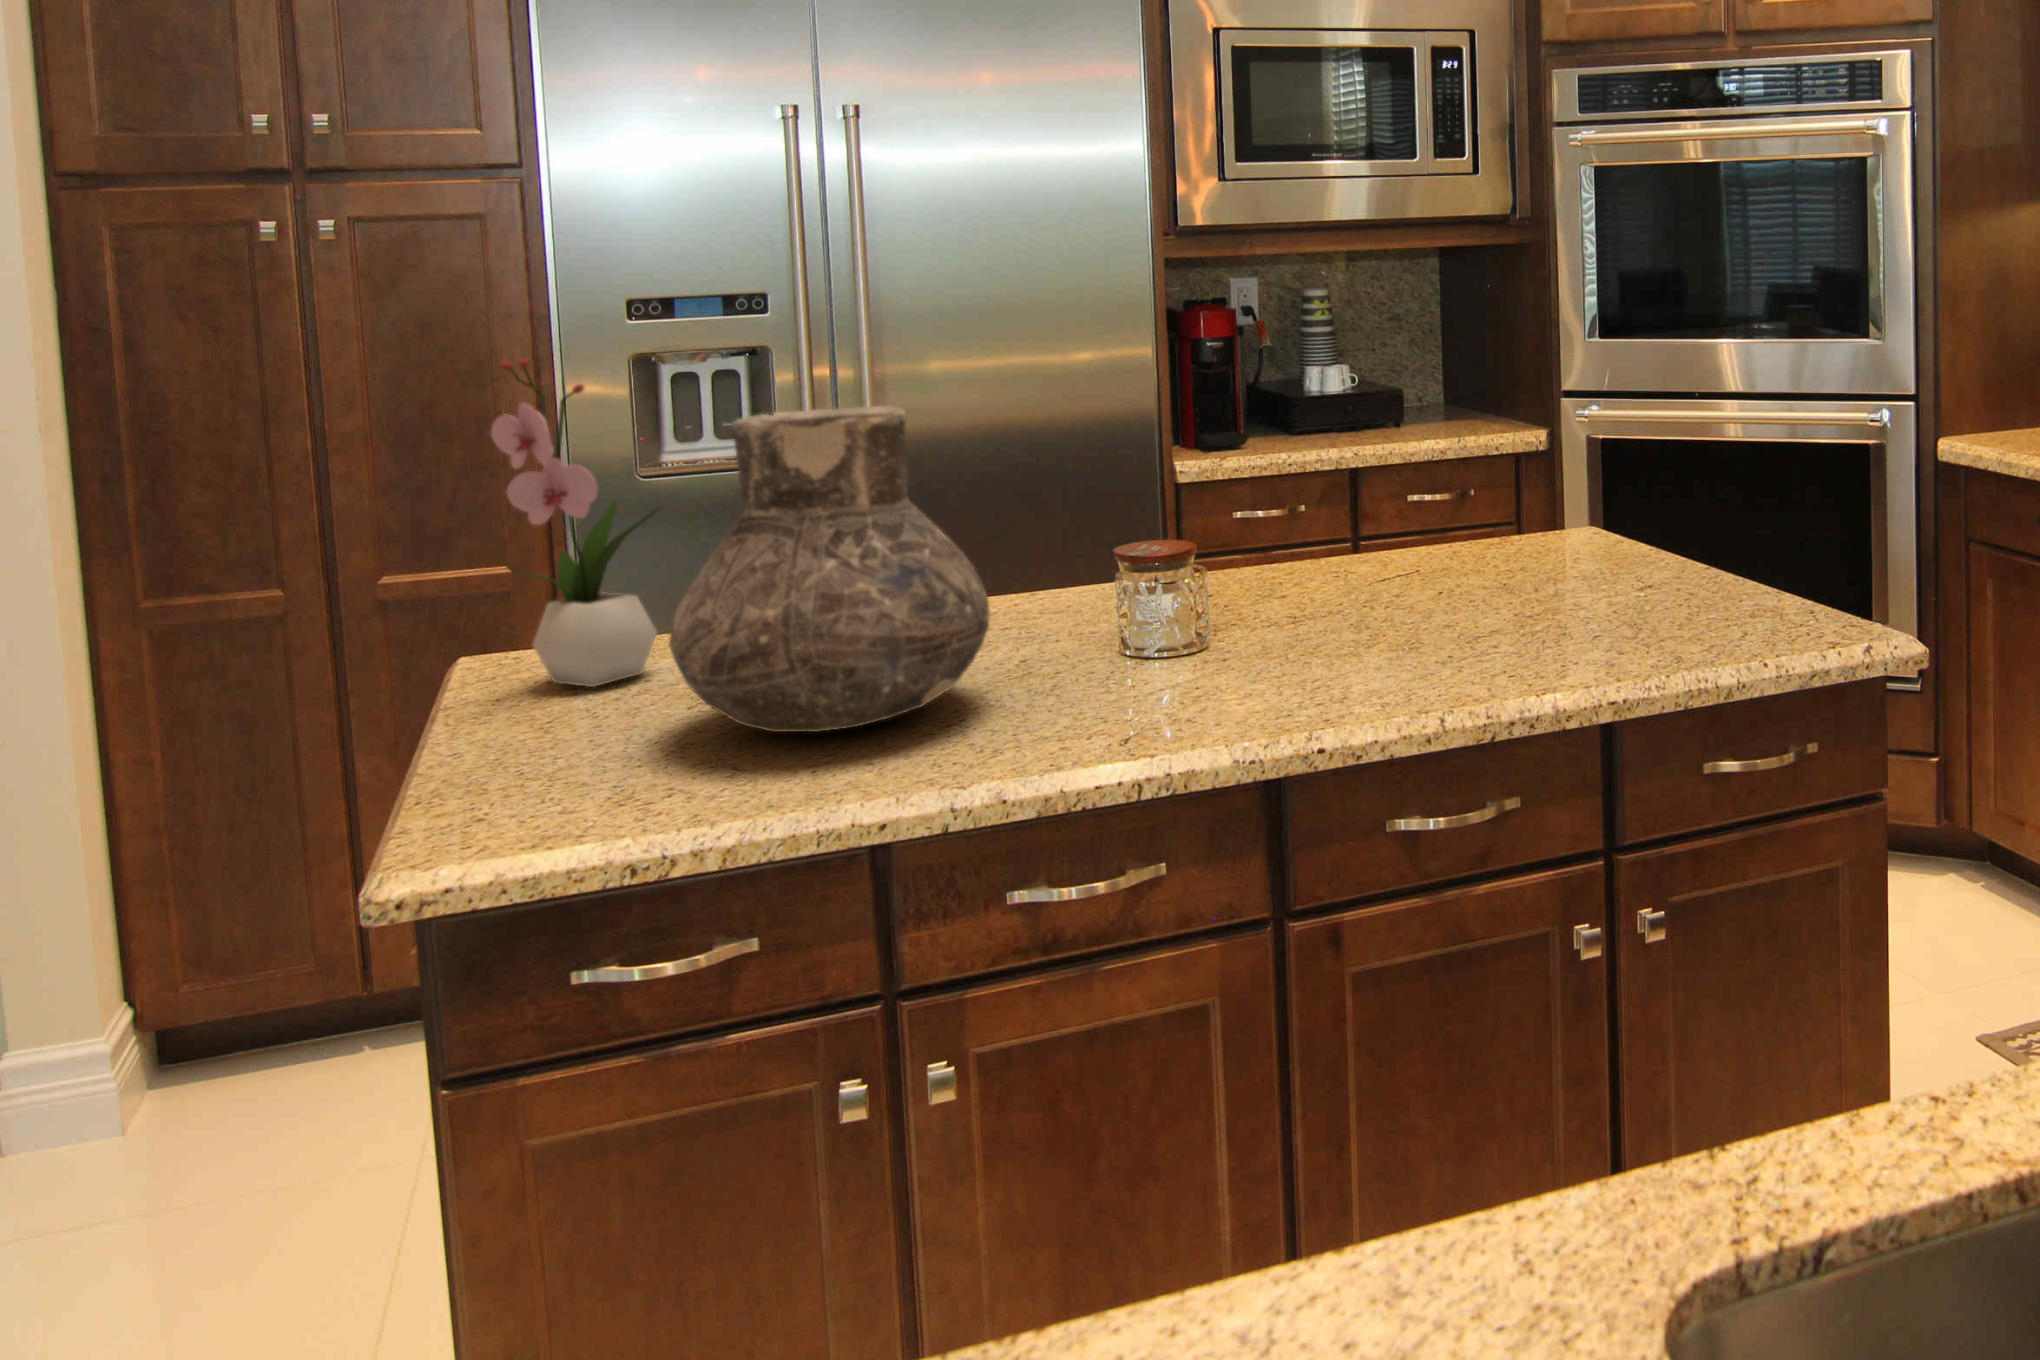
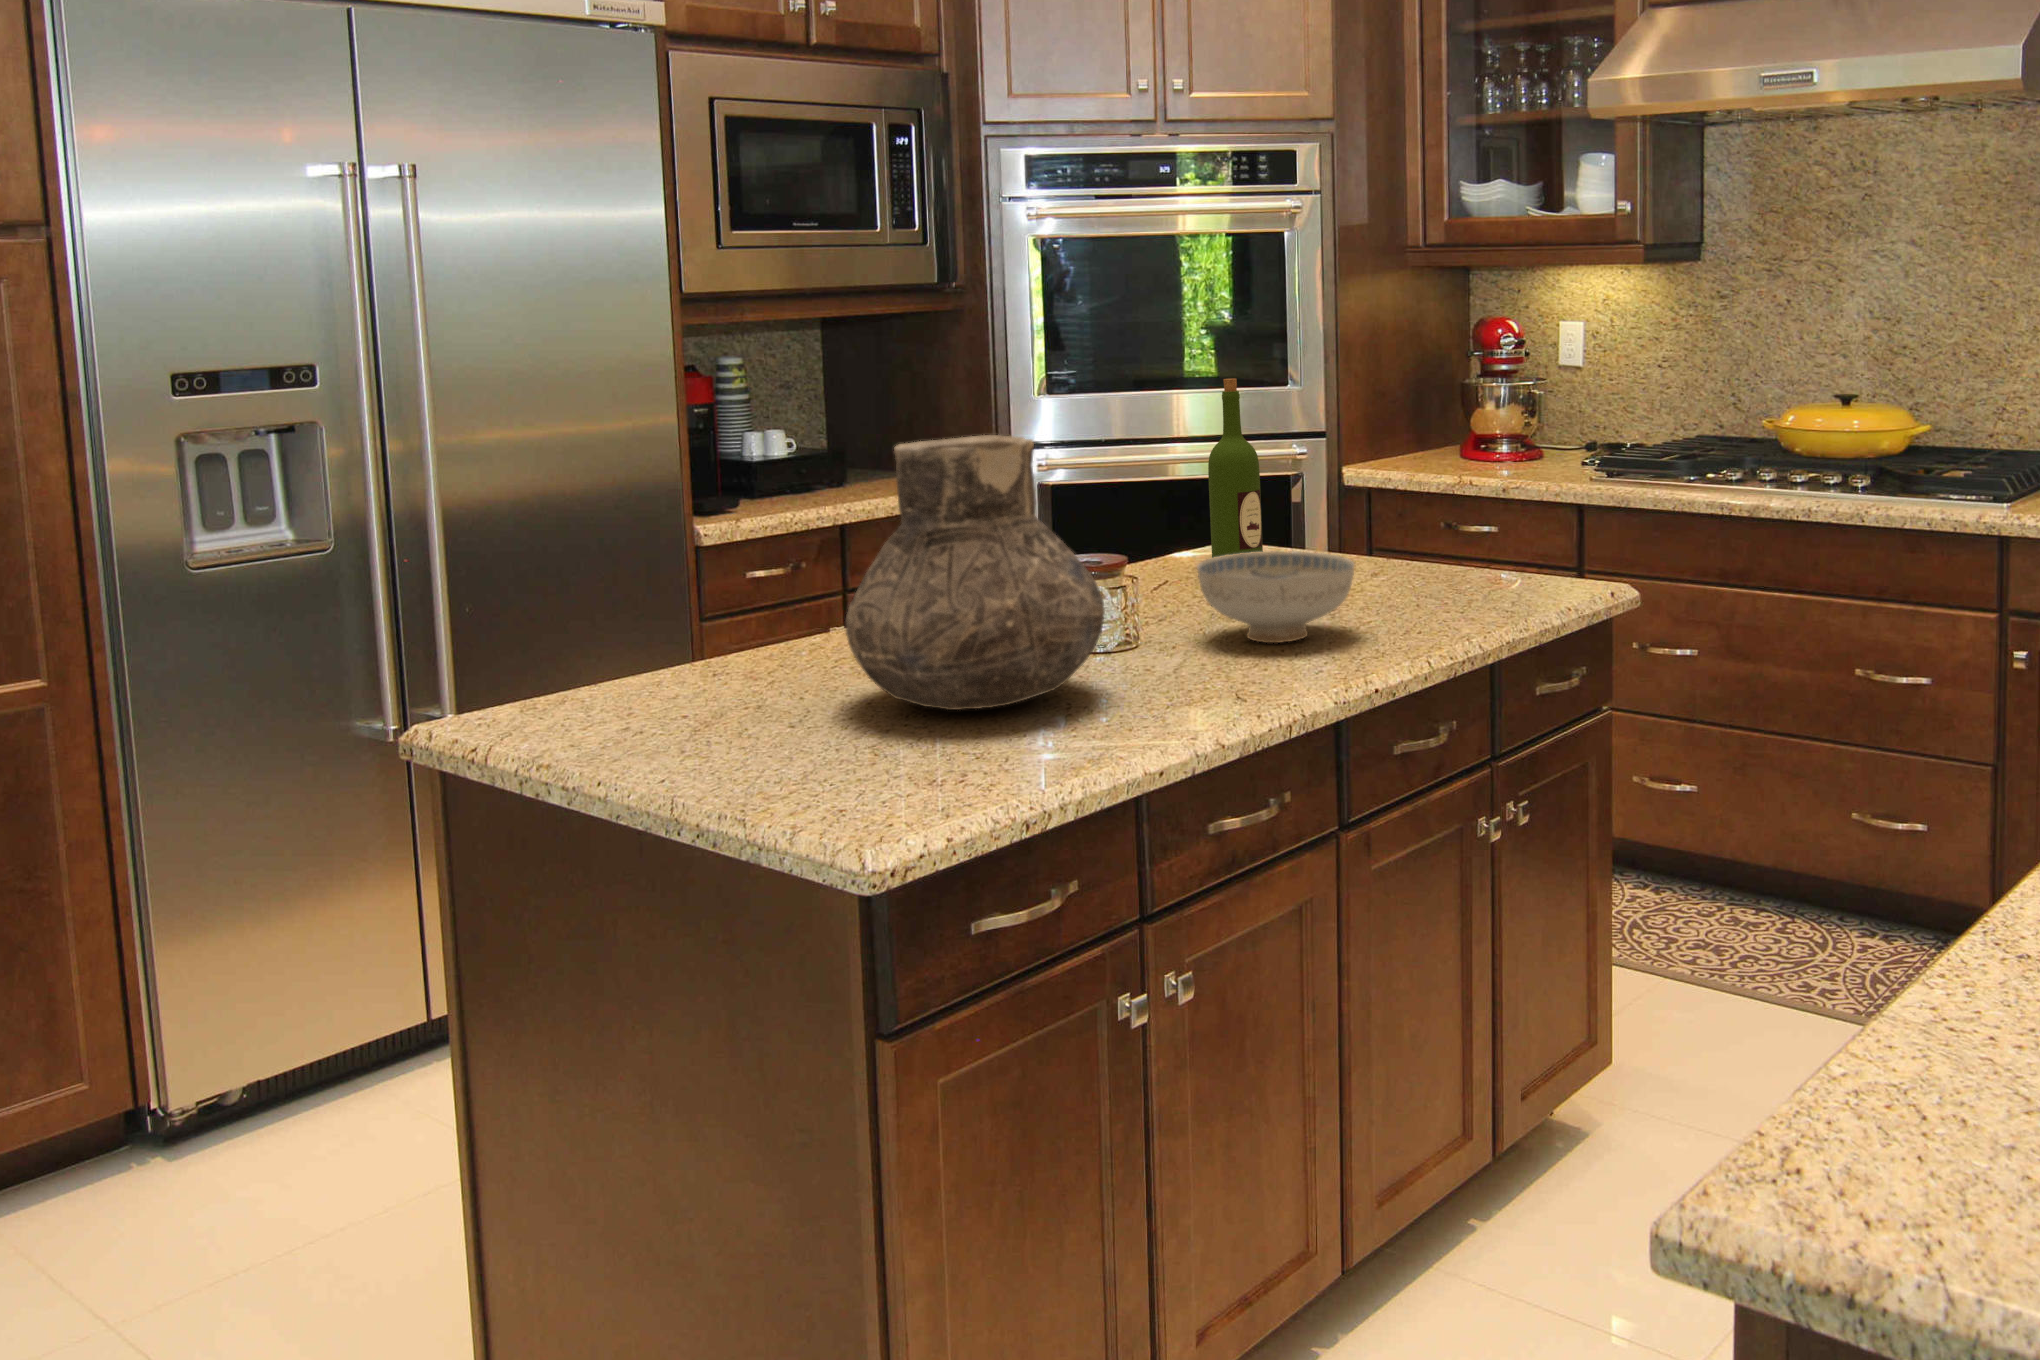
wine bottle: none [1449,338,1514,574] -> present [1208,379,1263,558]
flower arrangement: present [491,359,662,687] -> none [577,408,706,713]
ceramic bowl: none [1204,560,1404,681] -> present [1197,551,1354,643]

